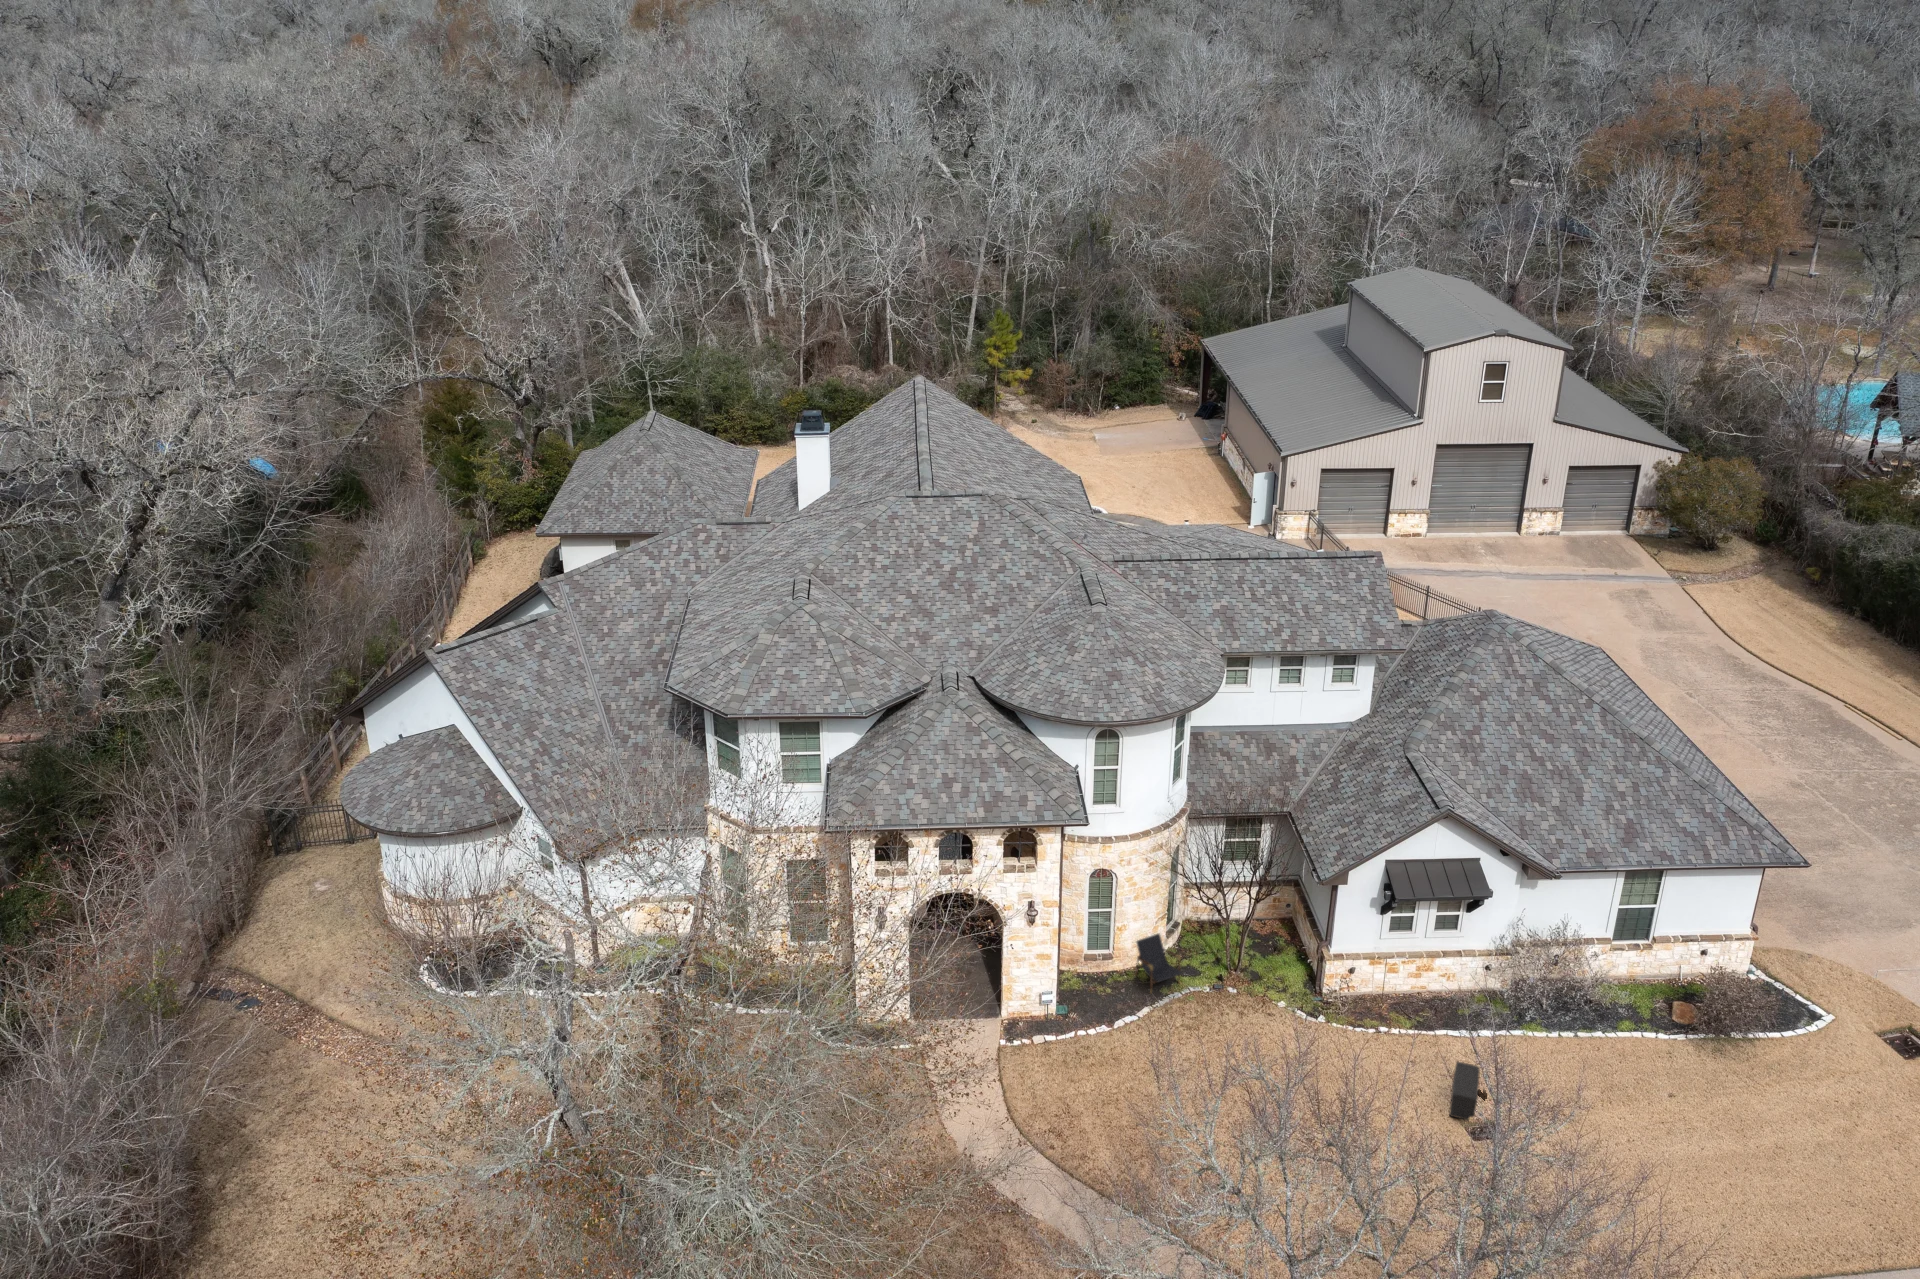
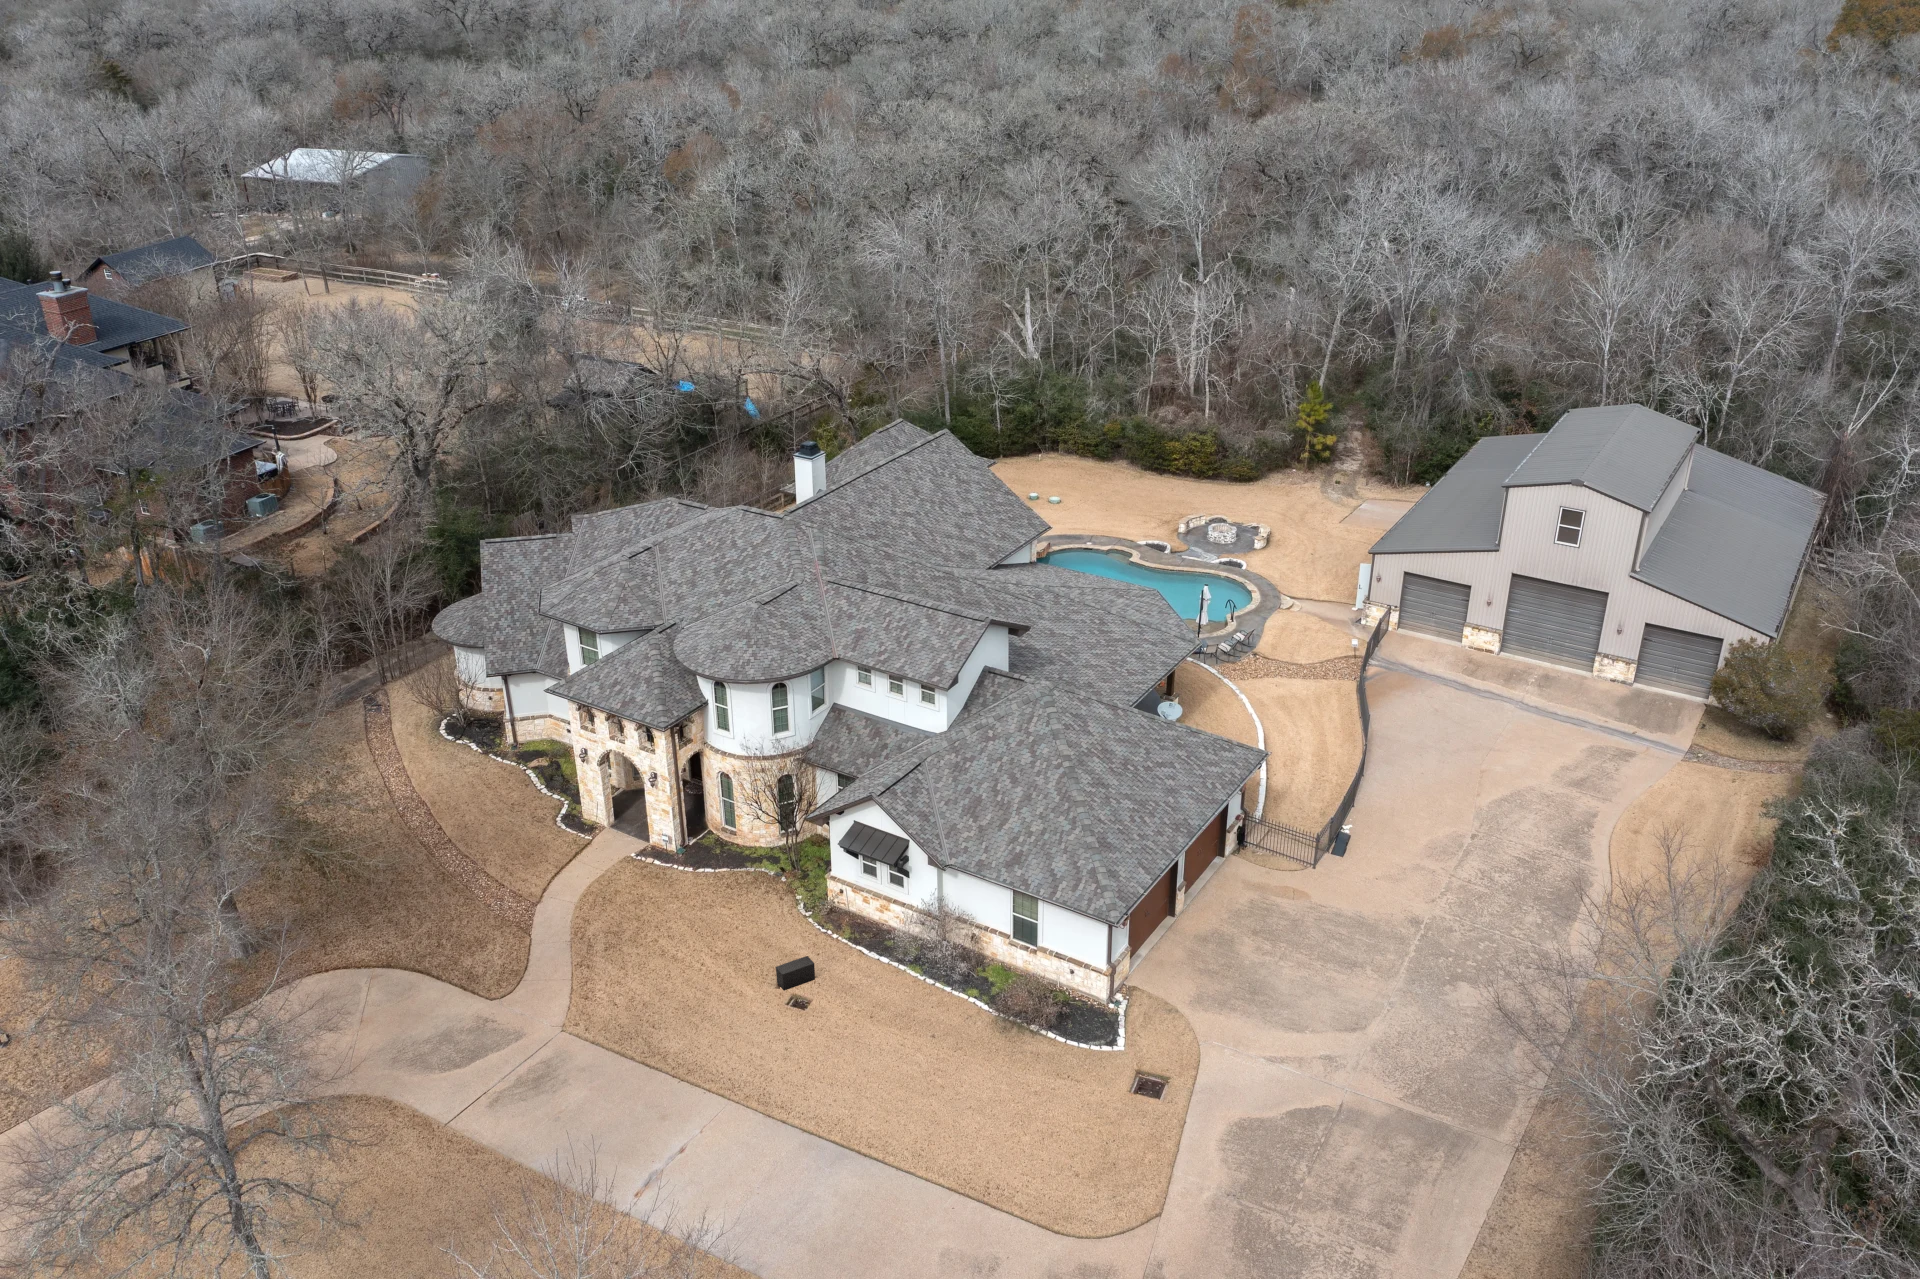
lounge chair: present [1136,934,1181,991] -> none [733,831,761,869]

